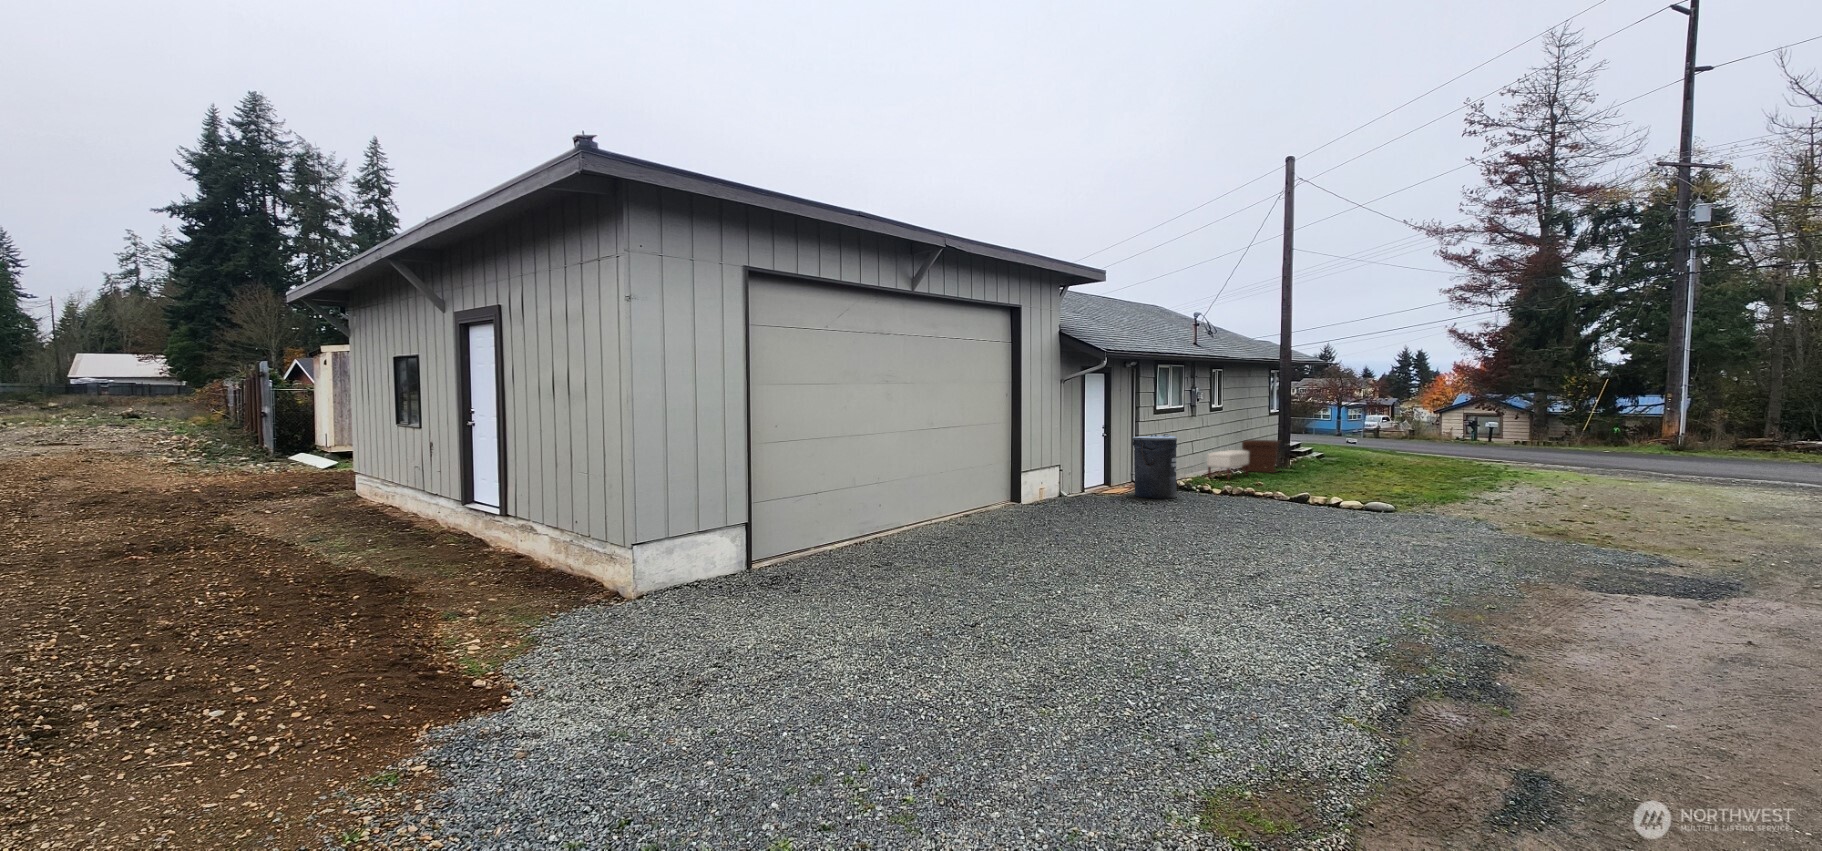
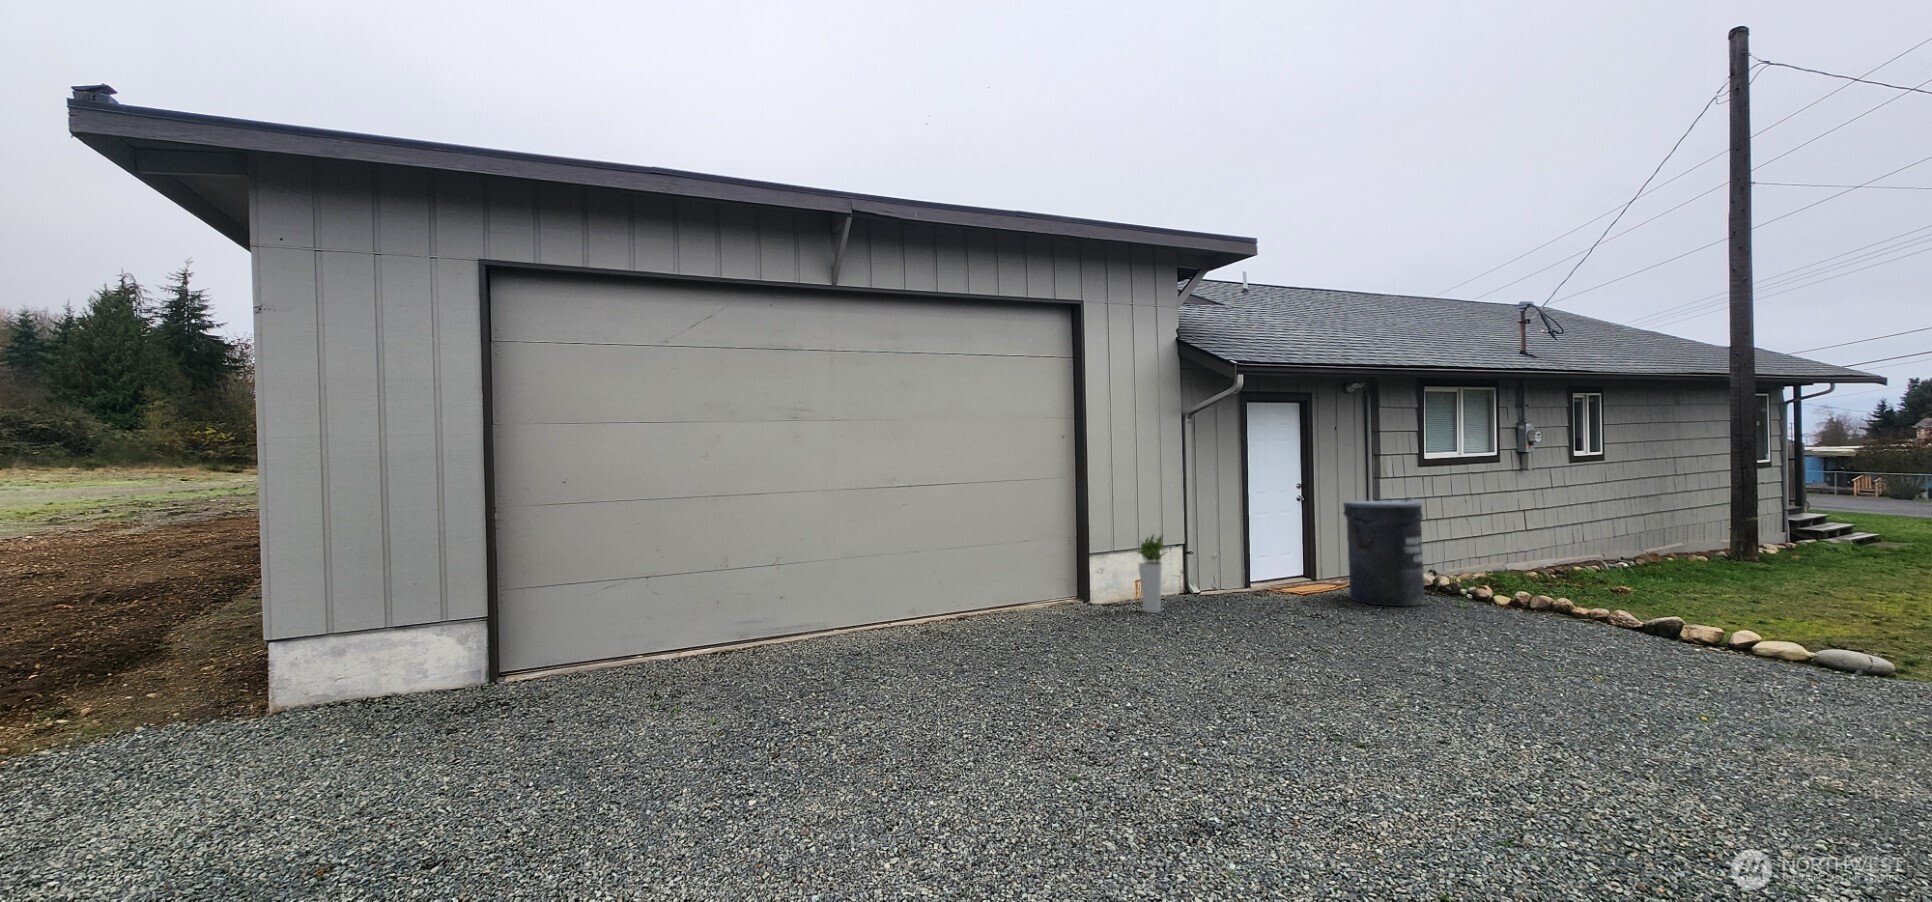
wooden crate: present [1242,440,1280,473] -> none [1667,512,1770,573]
bench: present [1207,450,1249,479] -> none [1560,529,1665,582]
planter: none [1044,459,1065,511] -> present [1138,535,1164,613]

